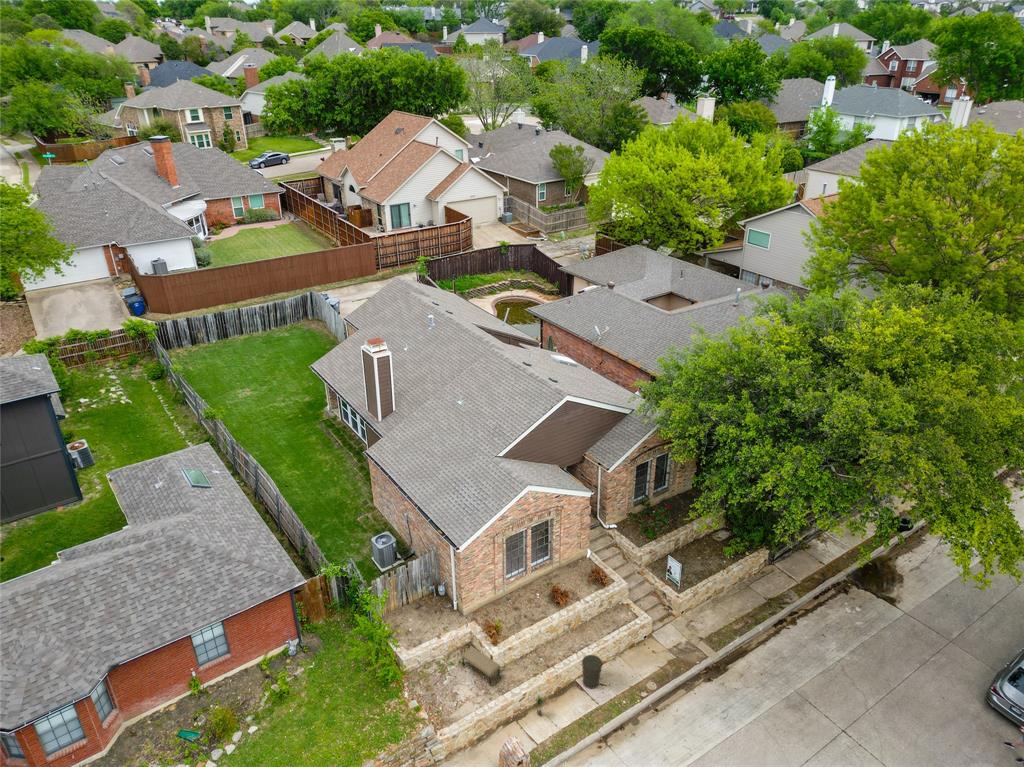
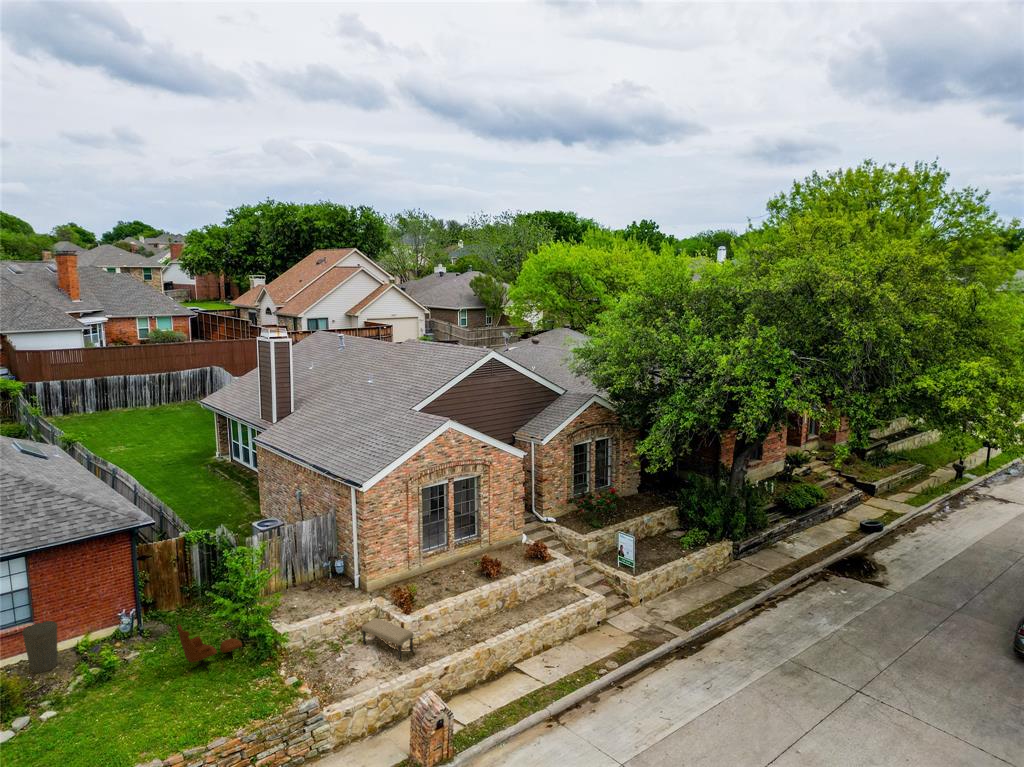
trash can: present [582,655,602,689] -> present [22,621,58,673]
lounge chair: none [330,662,376,693] -> present [177,625,242,672]
potted plant: present [535,696,543,715] -> none [454,662,478,699]

